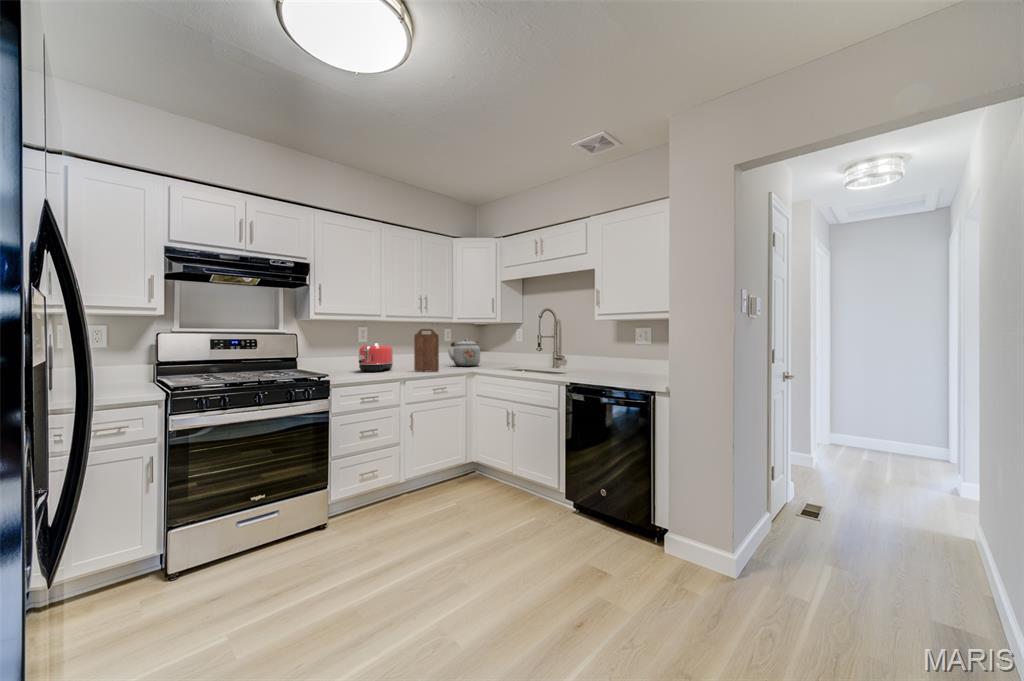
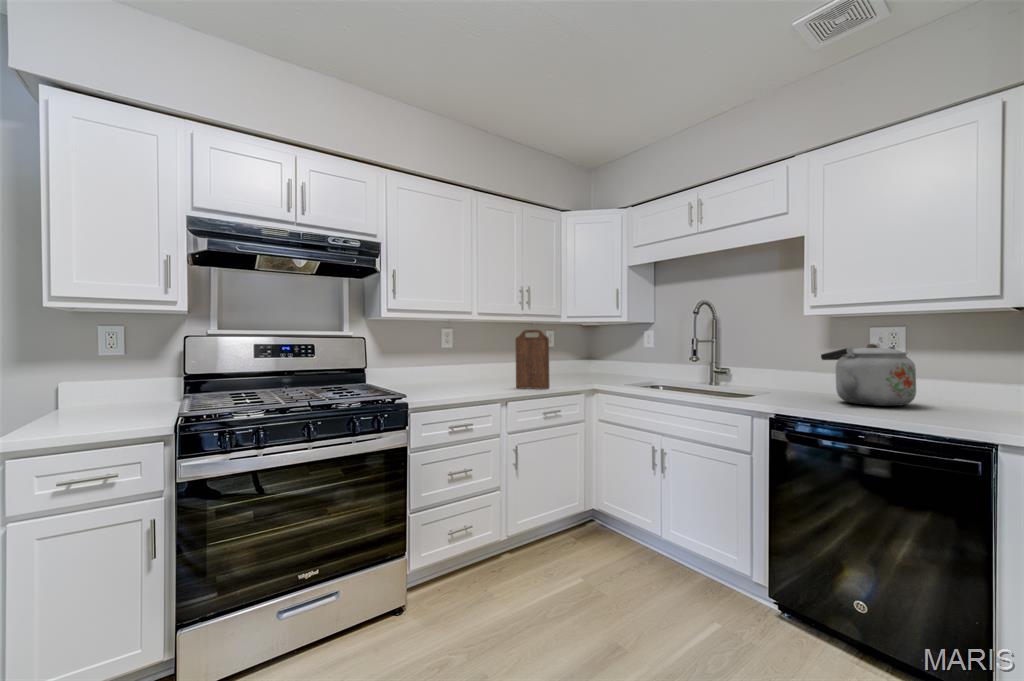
kettle: present [448,340,480,366] -> present [821,343,916,406]
toaster: present [358,343,393,372] -> none [443,350,486,389]

